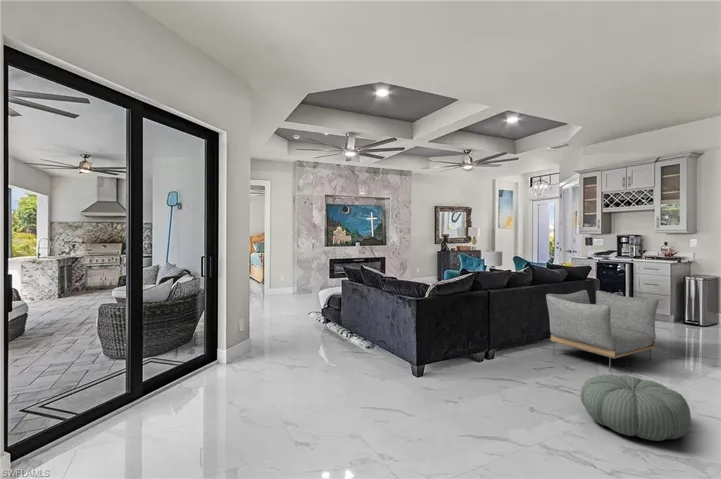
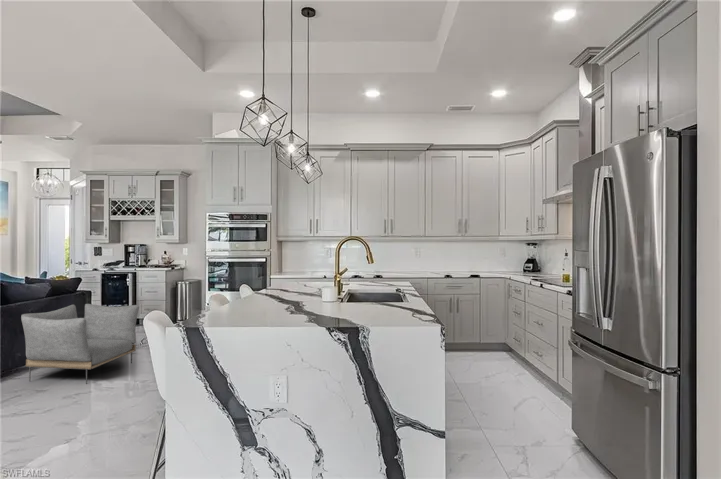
pouf: present [581,374,691,441] -> none [35,381,132,437]

